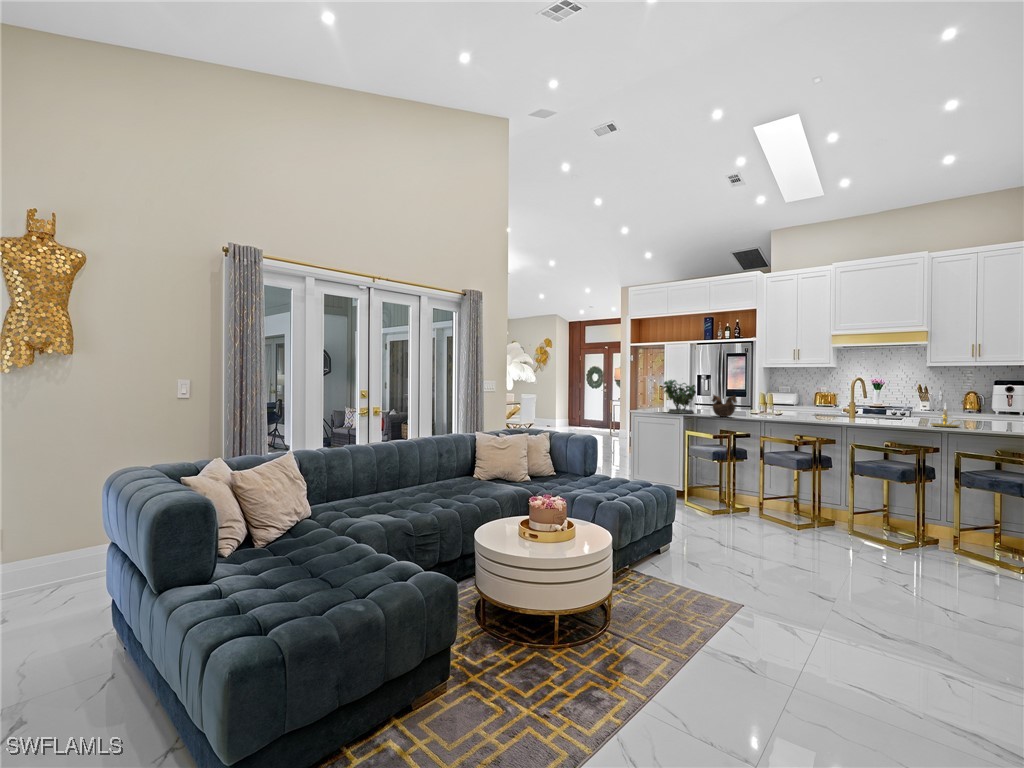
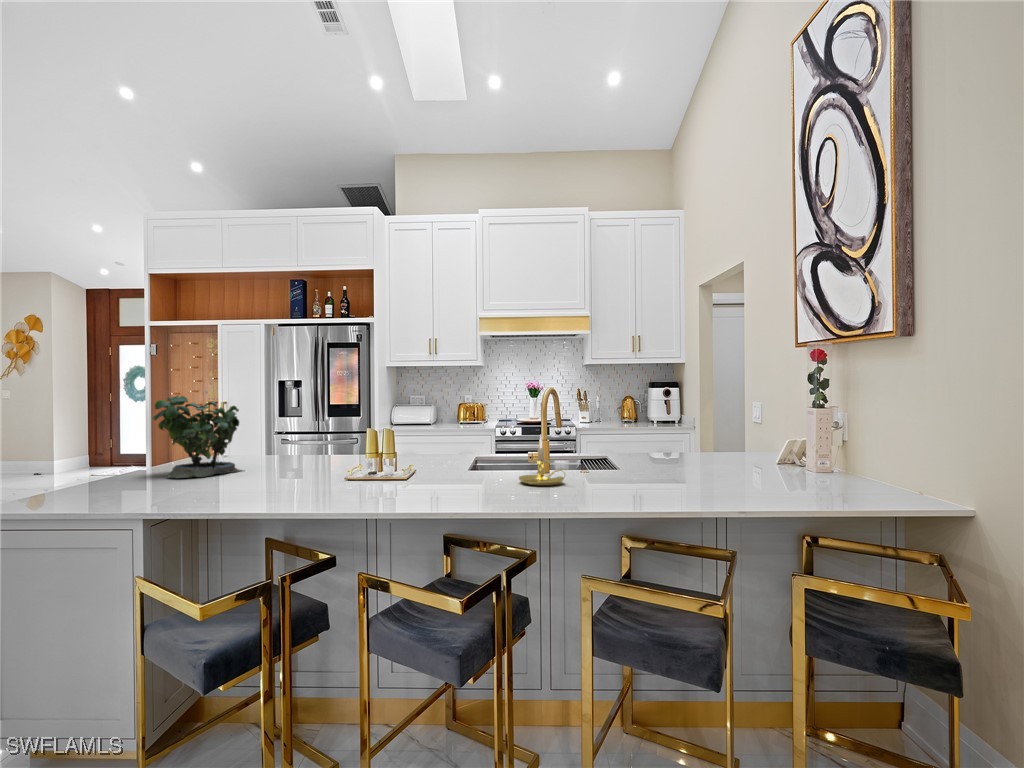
decorative bowl: present [712,395,737,417] -> none [264,429,319,484]
candle holder: present [931,403,960,427] -> present [519,436,567,486]

